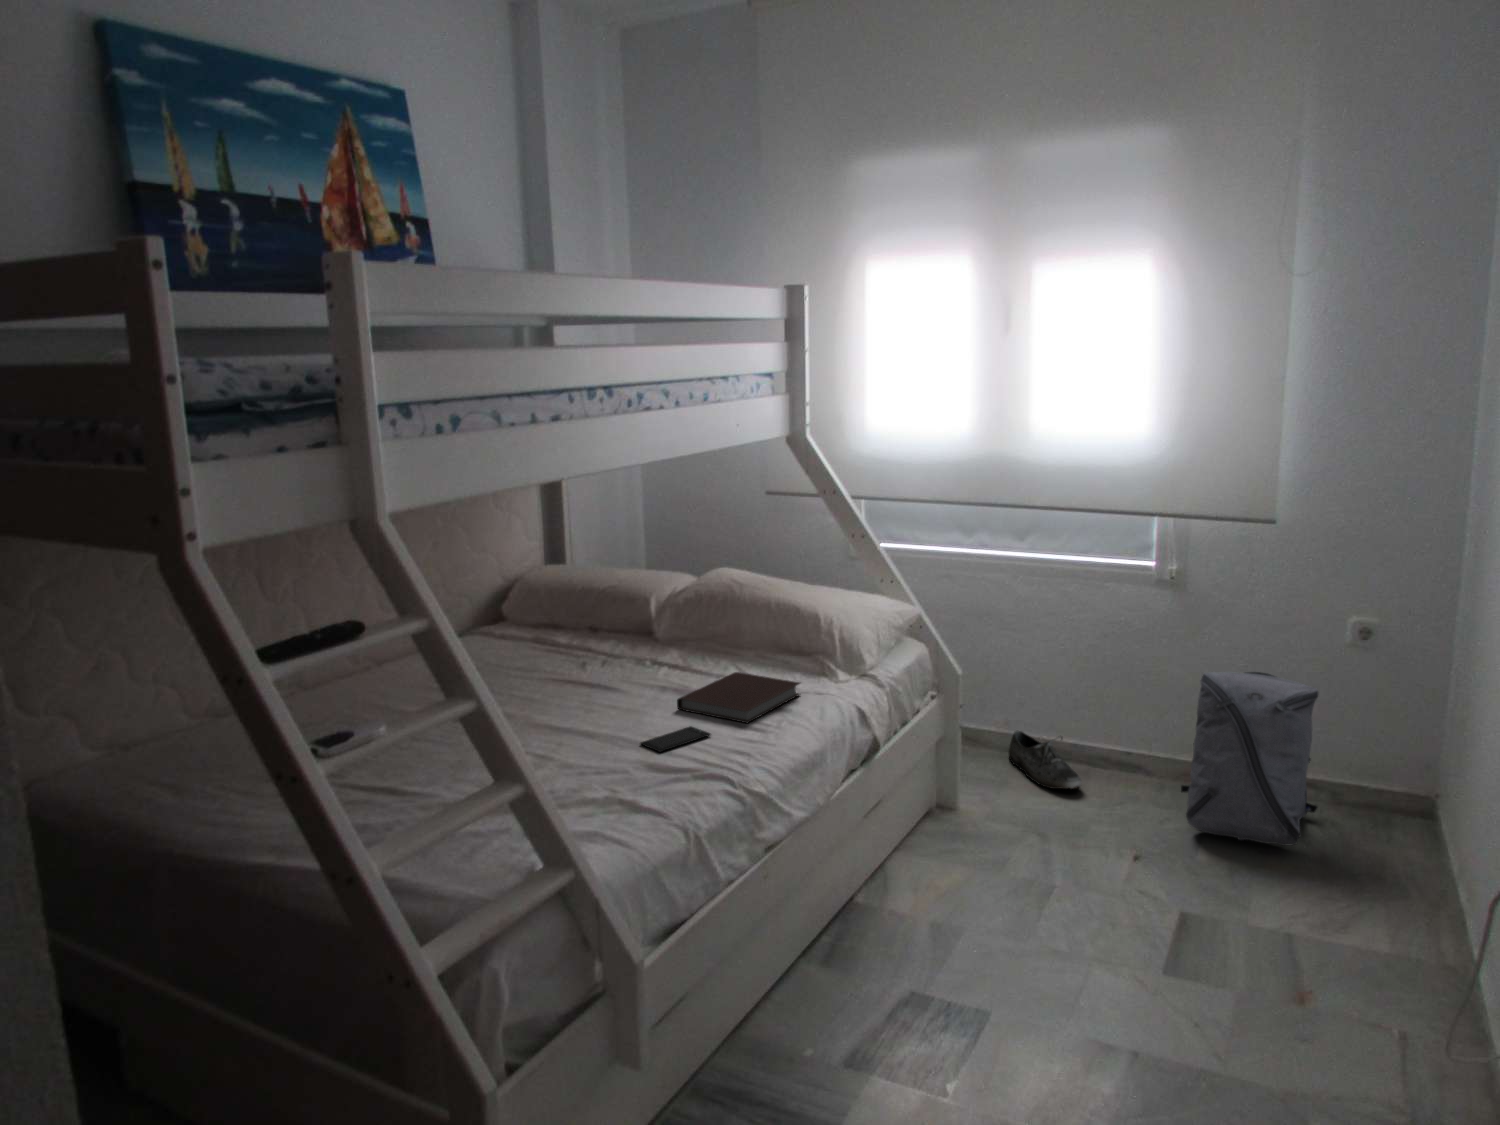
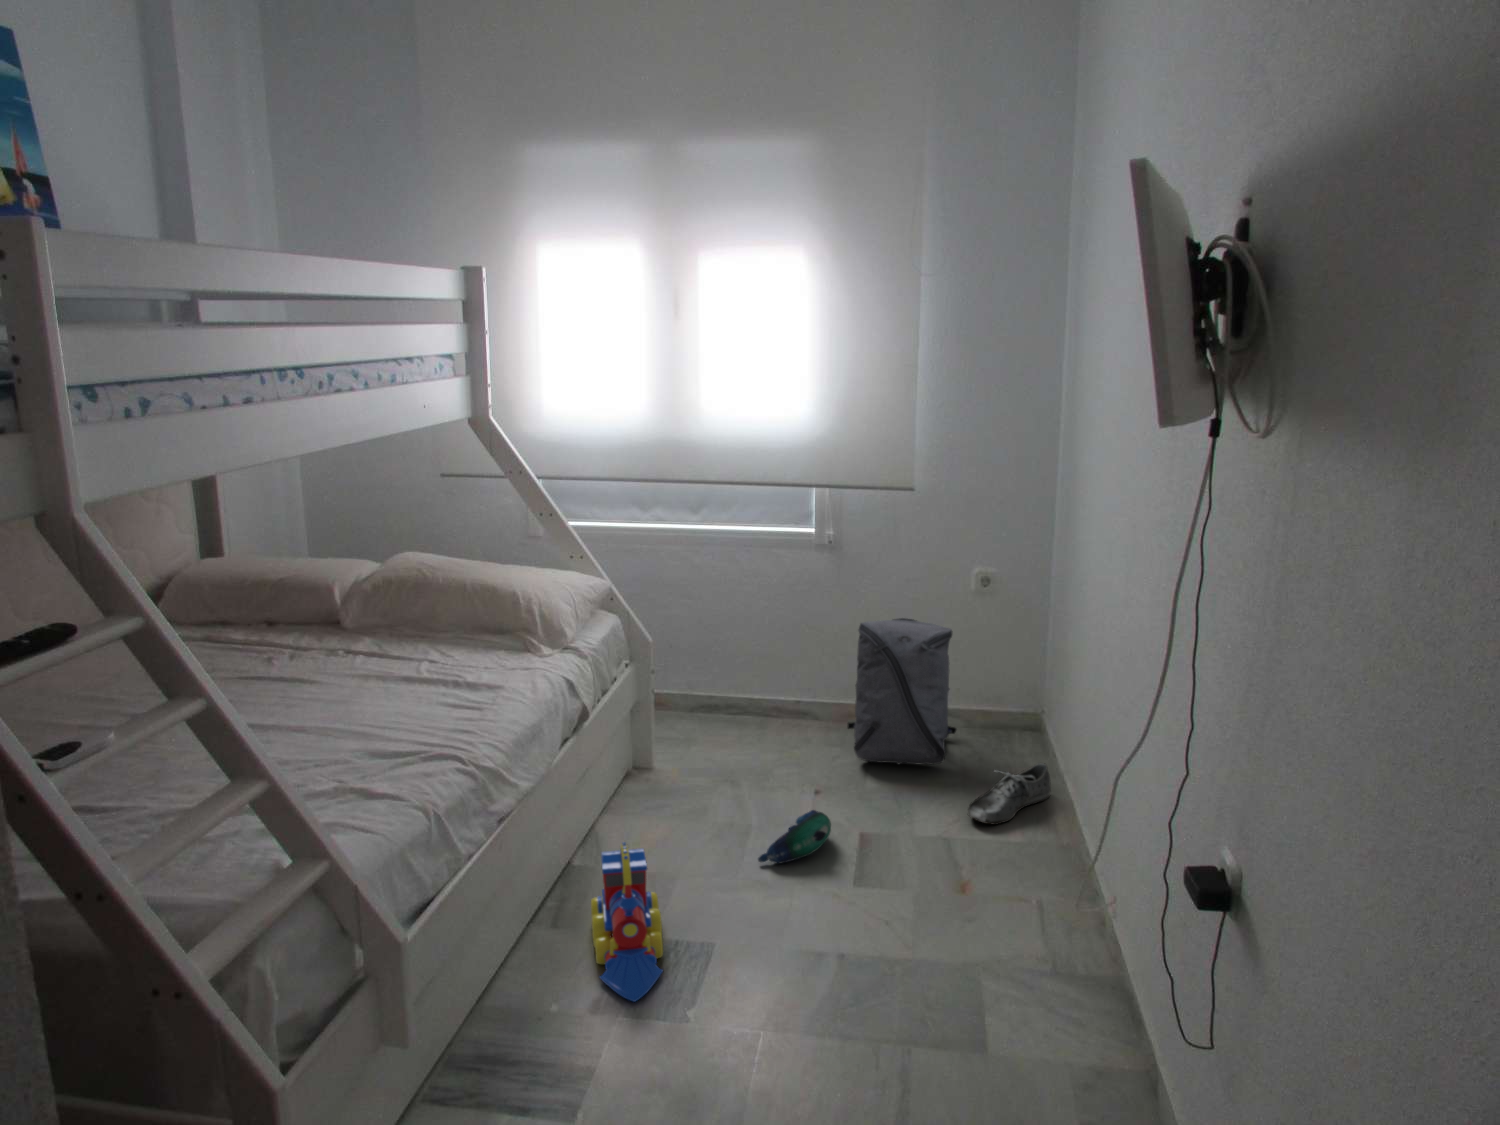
notebook: present [677,672,800,723] -> none [385,655,510,703]
smartphone: present [640,726,711,752] -> none [355,711,429,739]
shoe: present [1009,731,1082,789] -> present [968,763,1051,825]
plush toy: none [1054,880,1144,936] -> present [758,810,831,863]
toy train: none [860,888,933,1062] -> present [591,842,663,1002]

